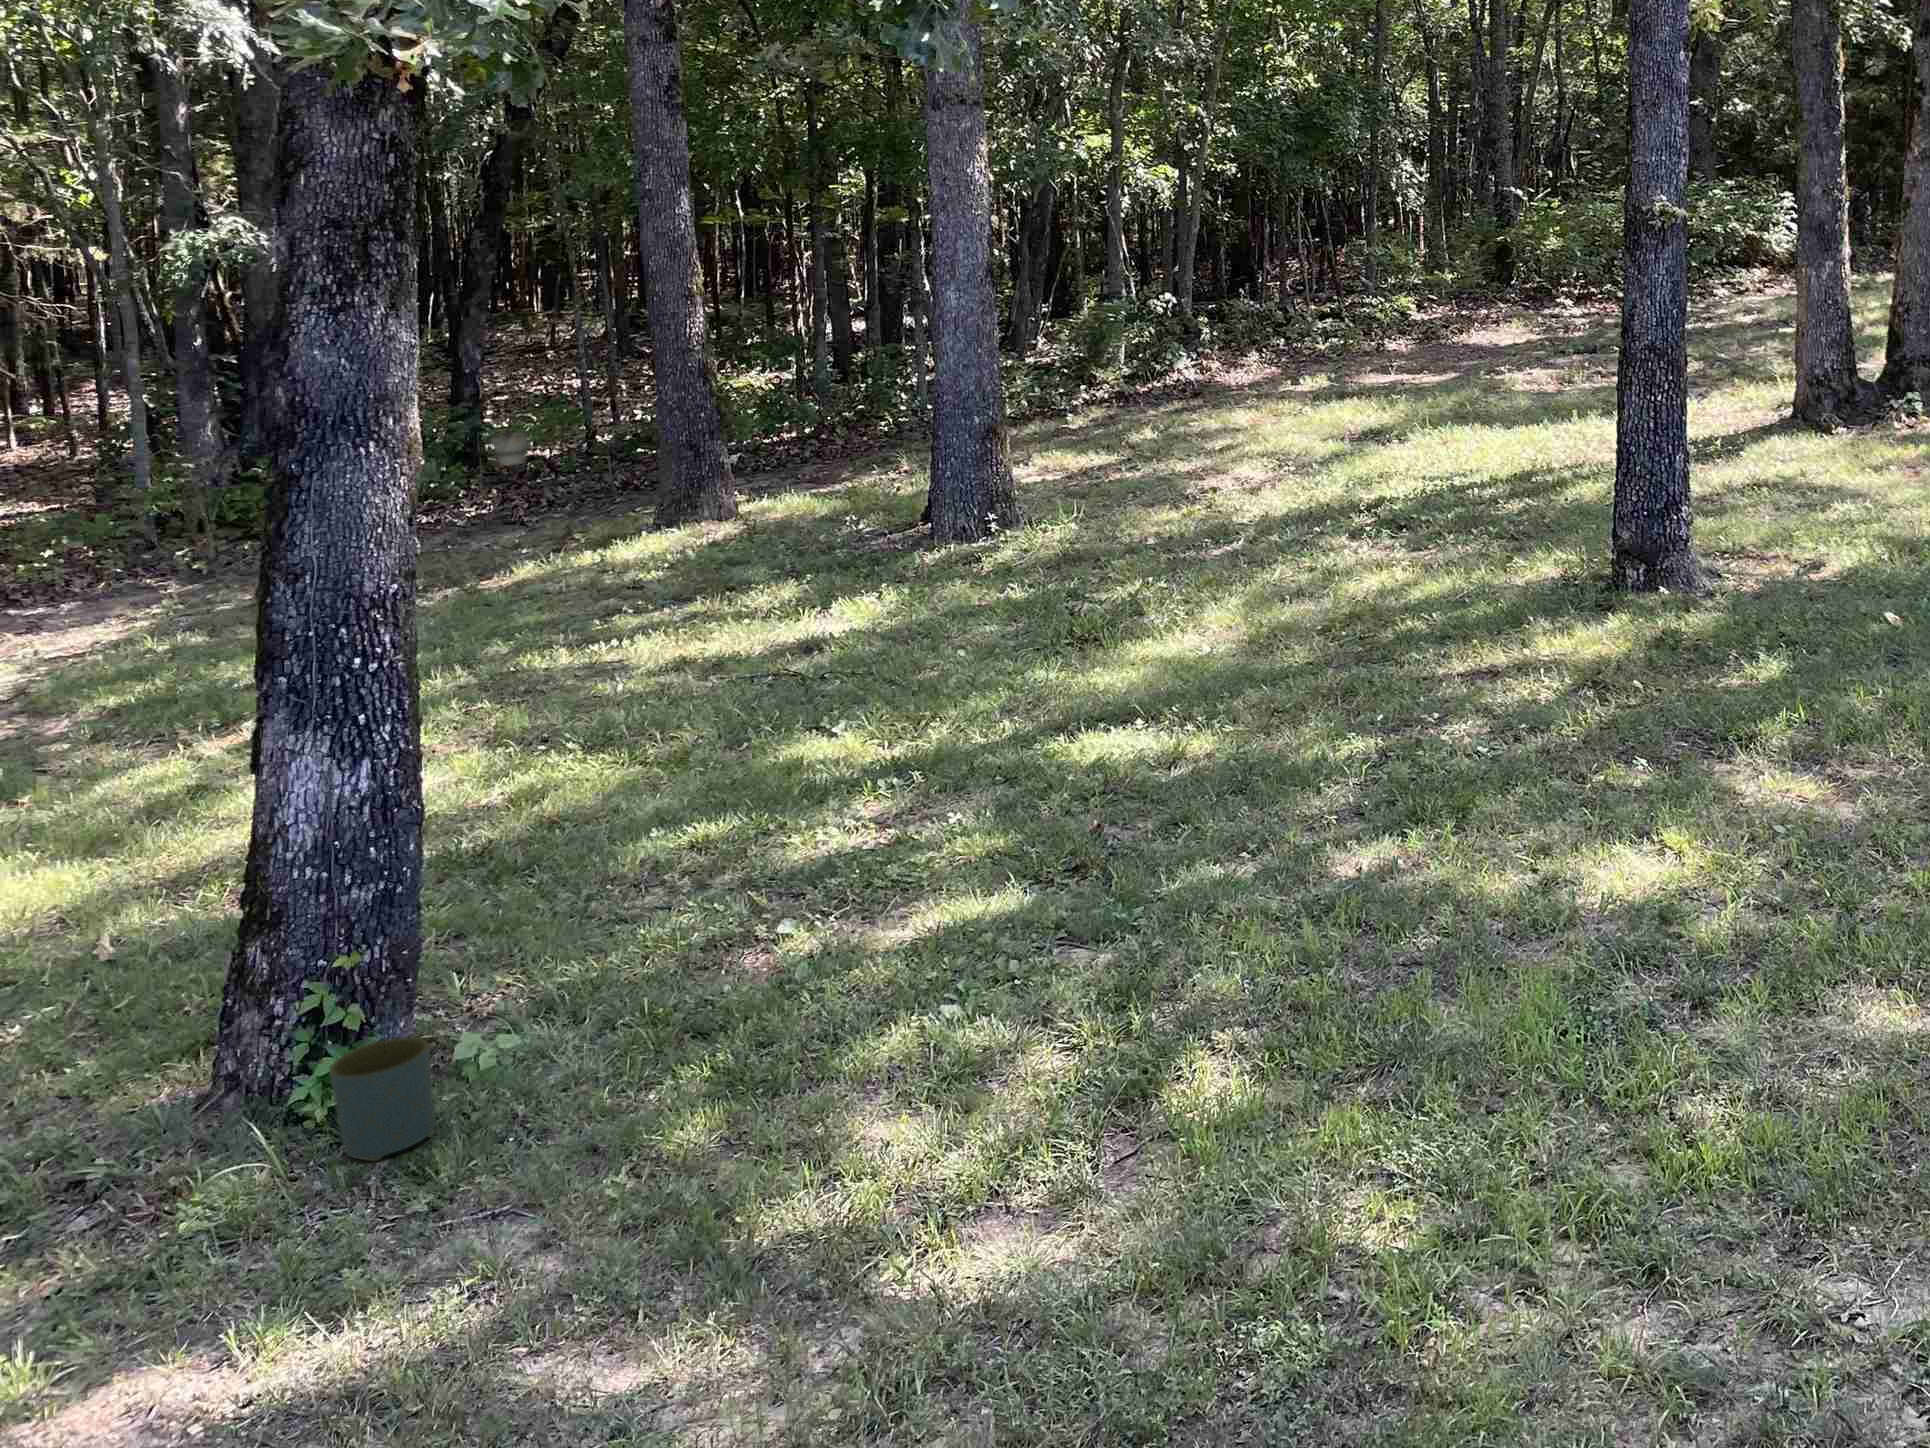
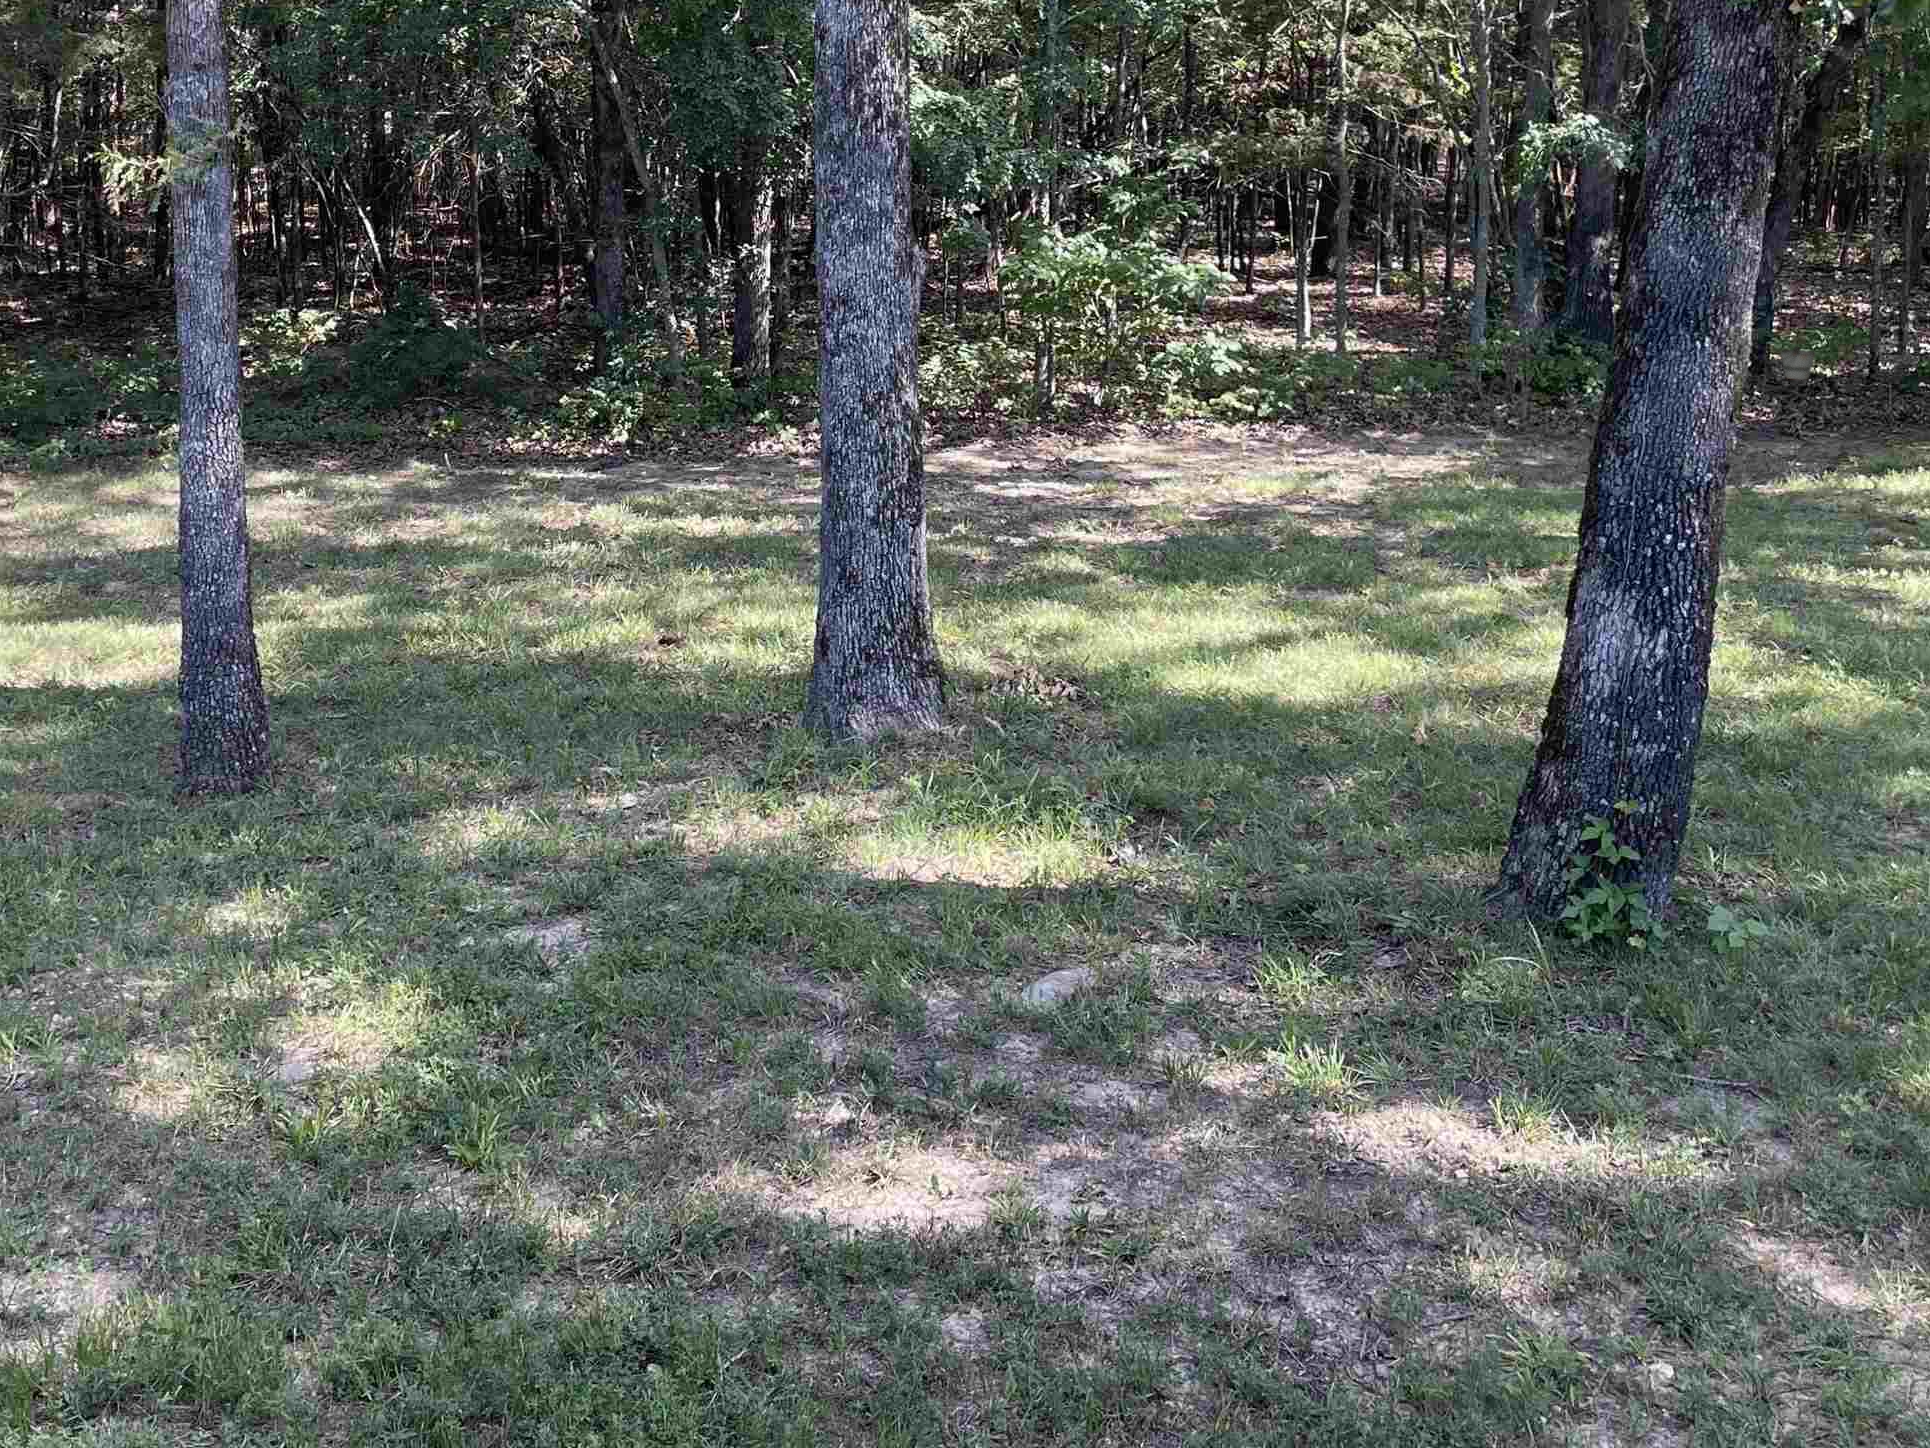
planter: present [329,1037,435,1161] -> none [1600,885,1685,993]

